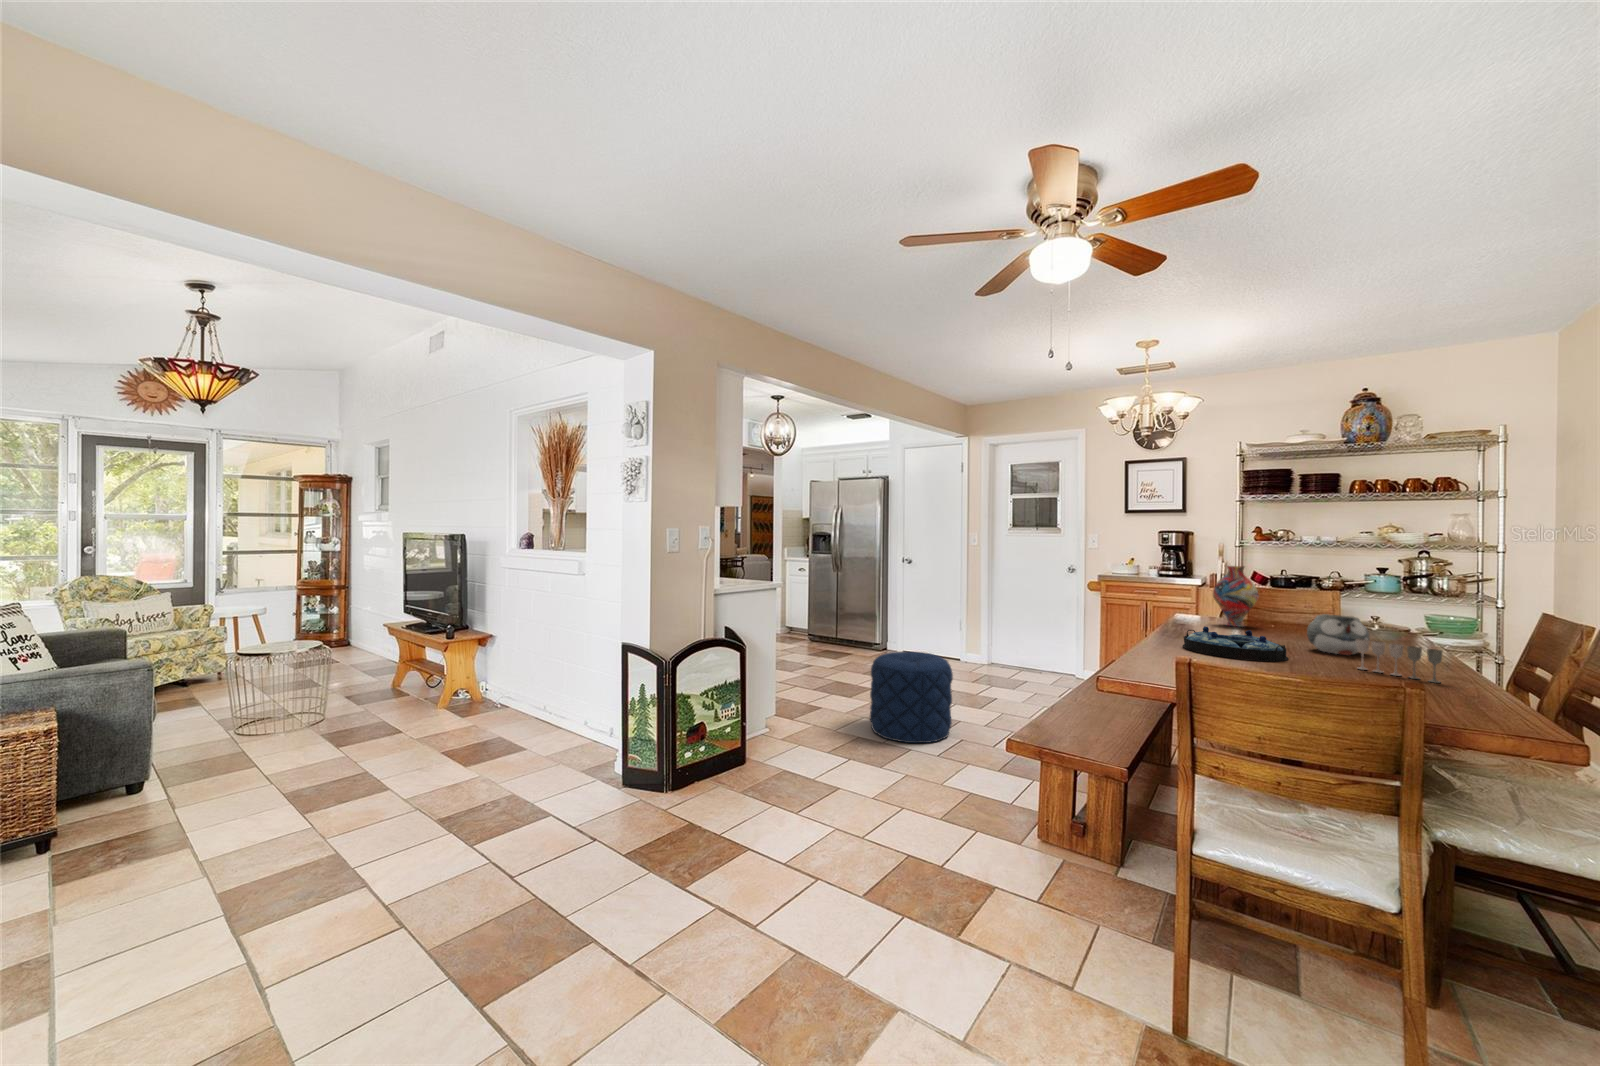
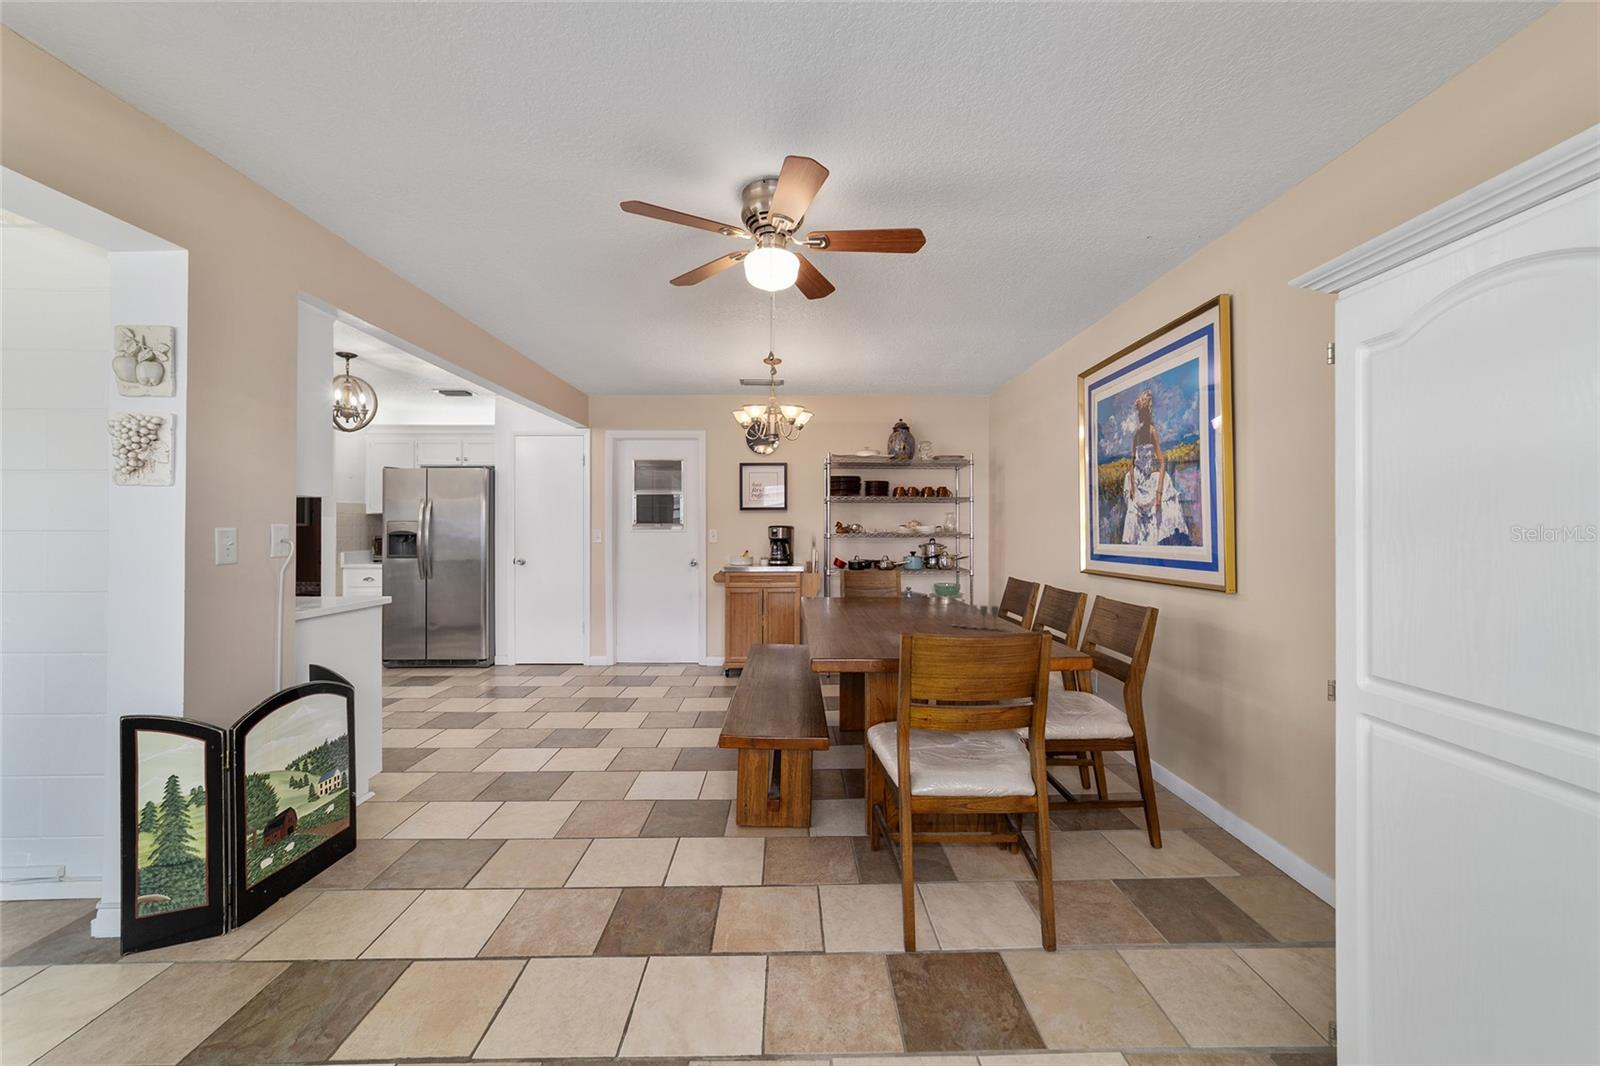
vase: present [1213,566,1259,627] -> none [834,554,864,603]
teapot: present [1307,614,1370,655] -> none [909,588,945,617]
serving tray: present [1183,626,1288,661] -> none [837,605,909,629]
pouf: present [870,652,953,743] -> none [517,661,613,765]

